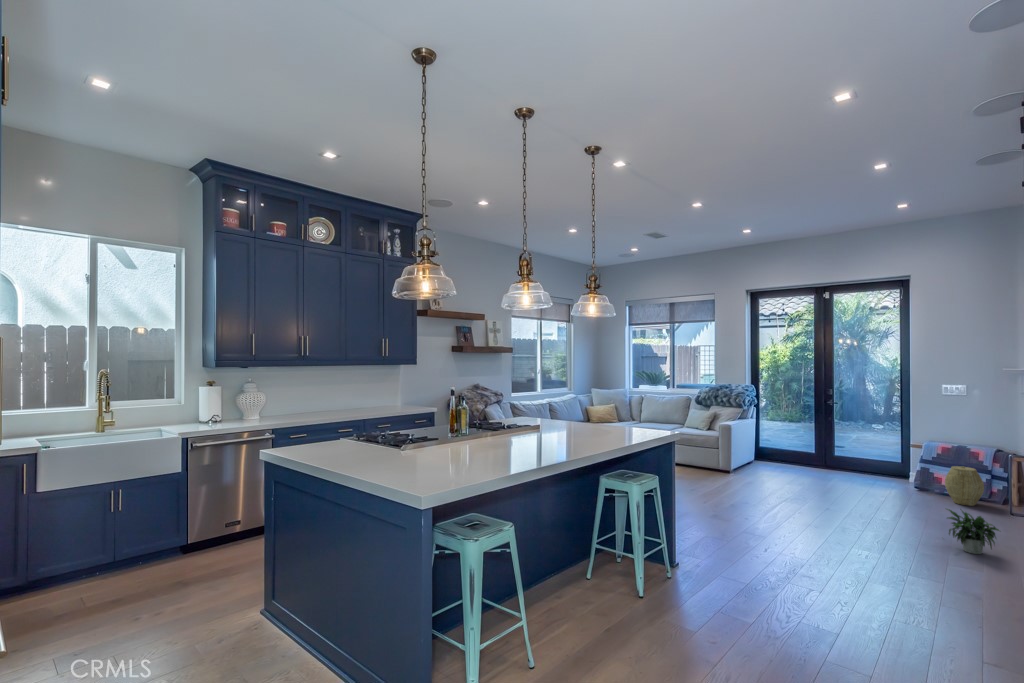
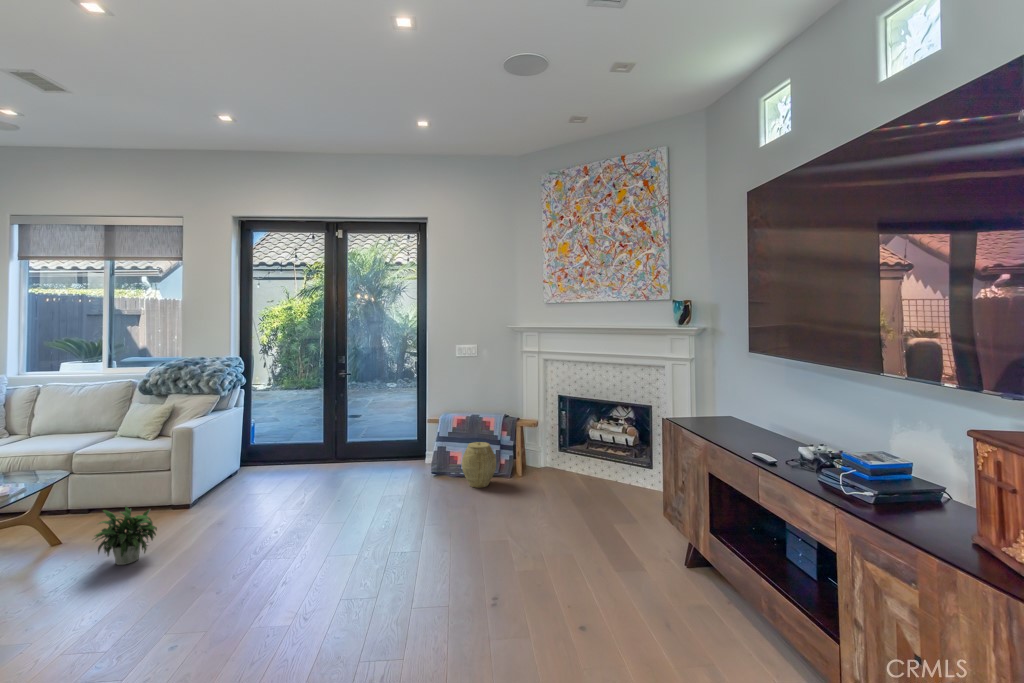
potted plant: present [947,509,999,554] -> present [94,507,157,565]

